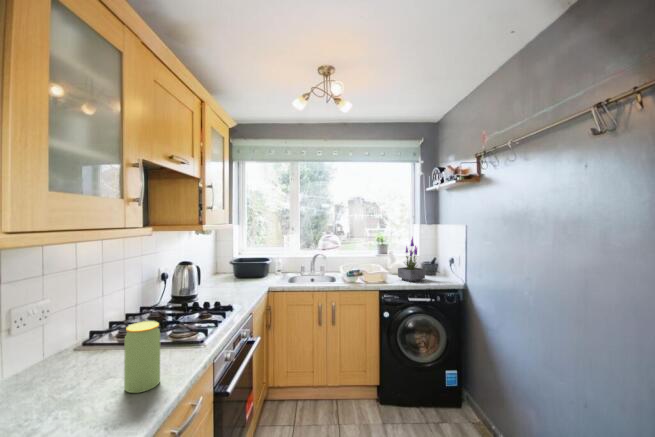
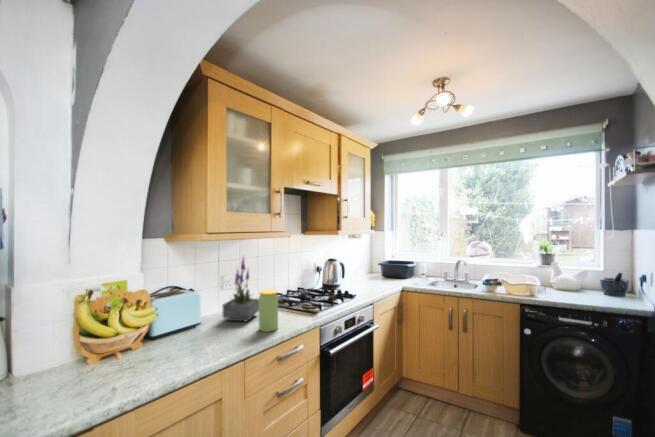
potted plant: present [398,237,425,282] -> present [222,255,259,321]

